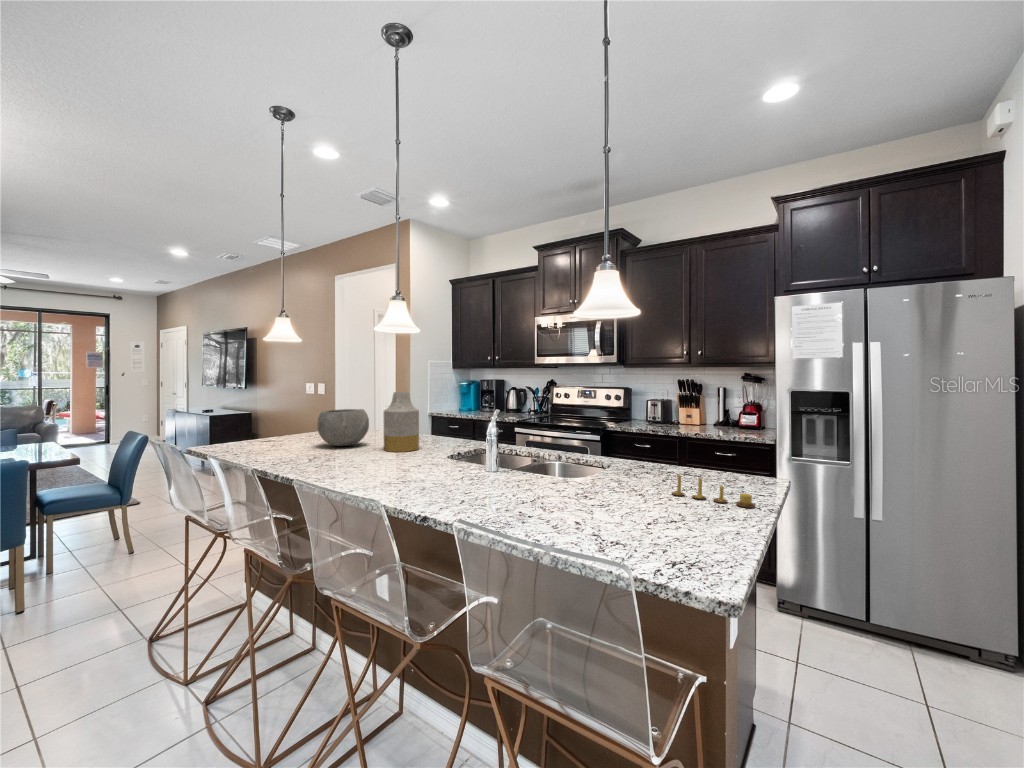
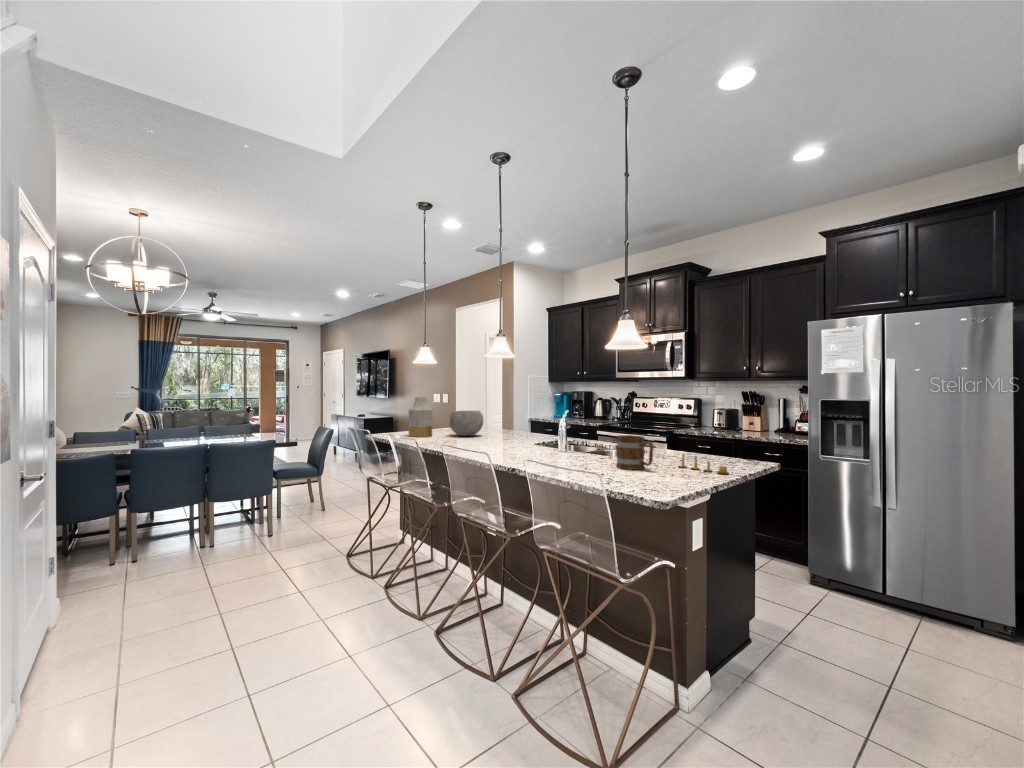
vase: present [383,392,419,452] -> present [409,397,432,437]
mug: none [587,450,649,508] -> present [617,435,653,470]

